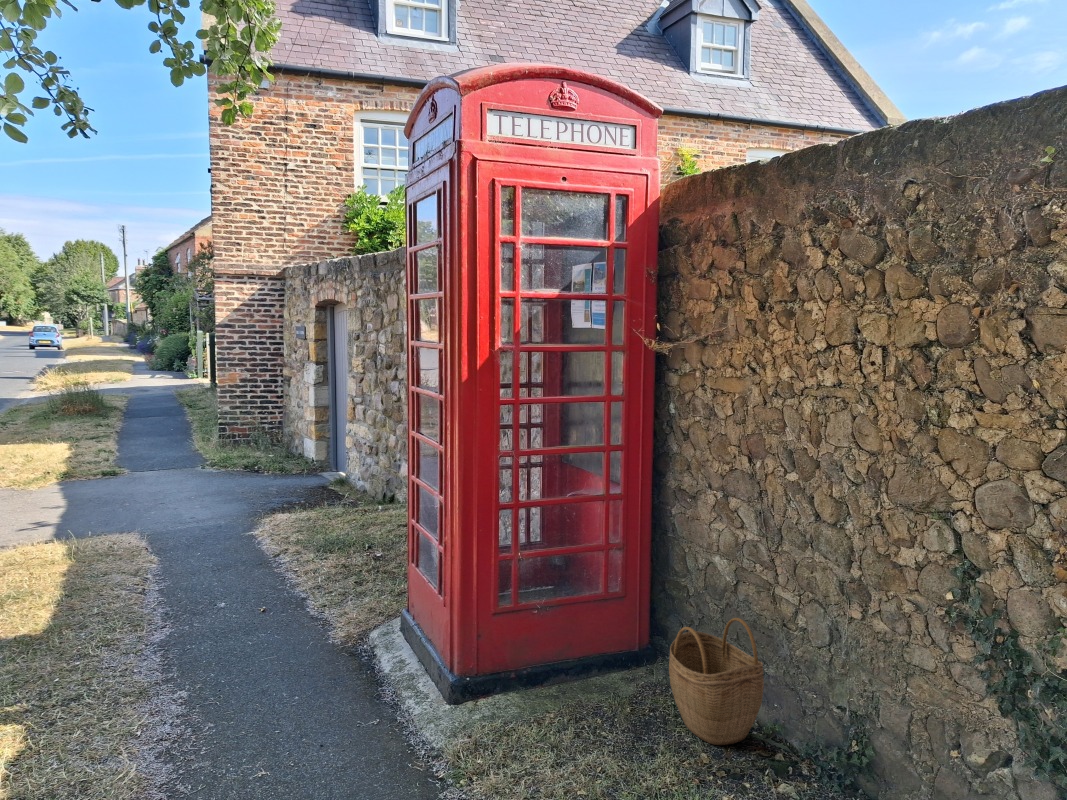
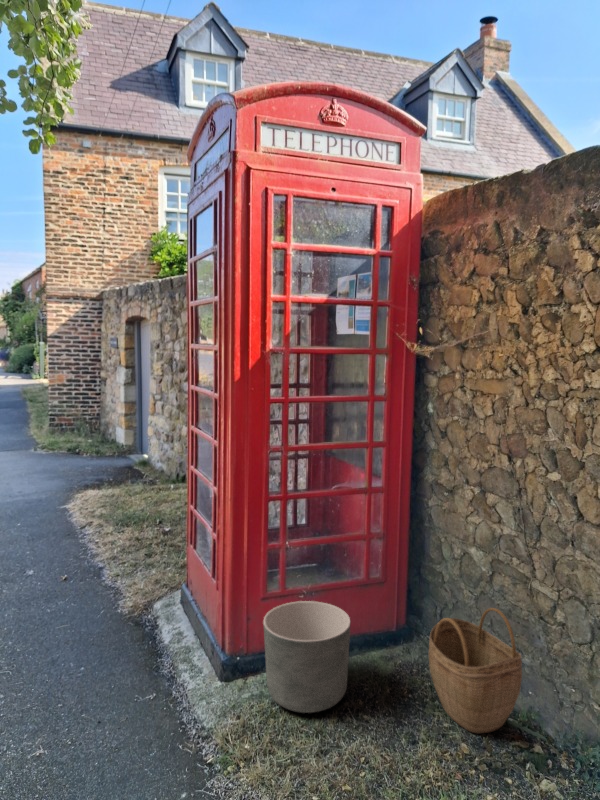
planter: none [495,618,587,730] -> present [263,601,350,713]

